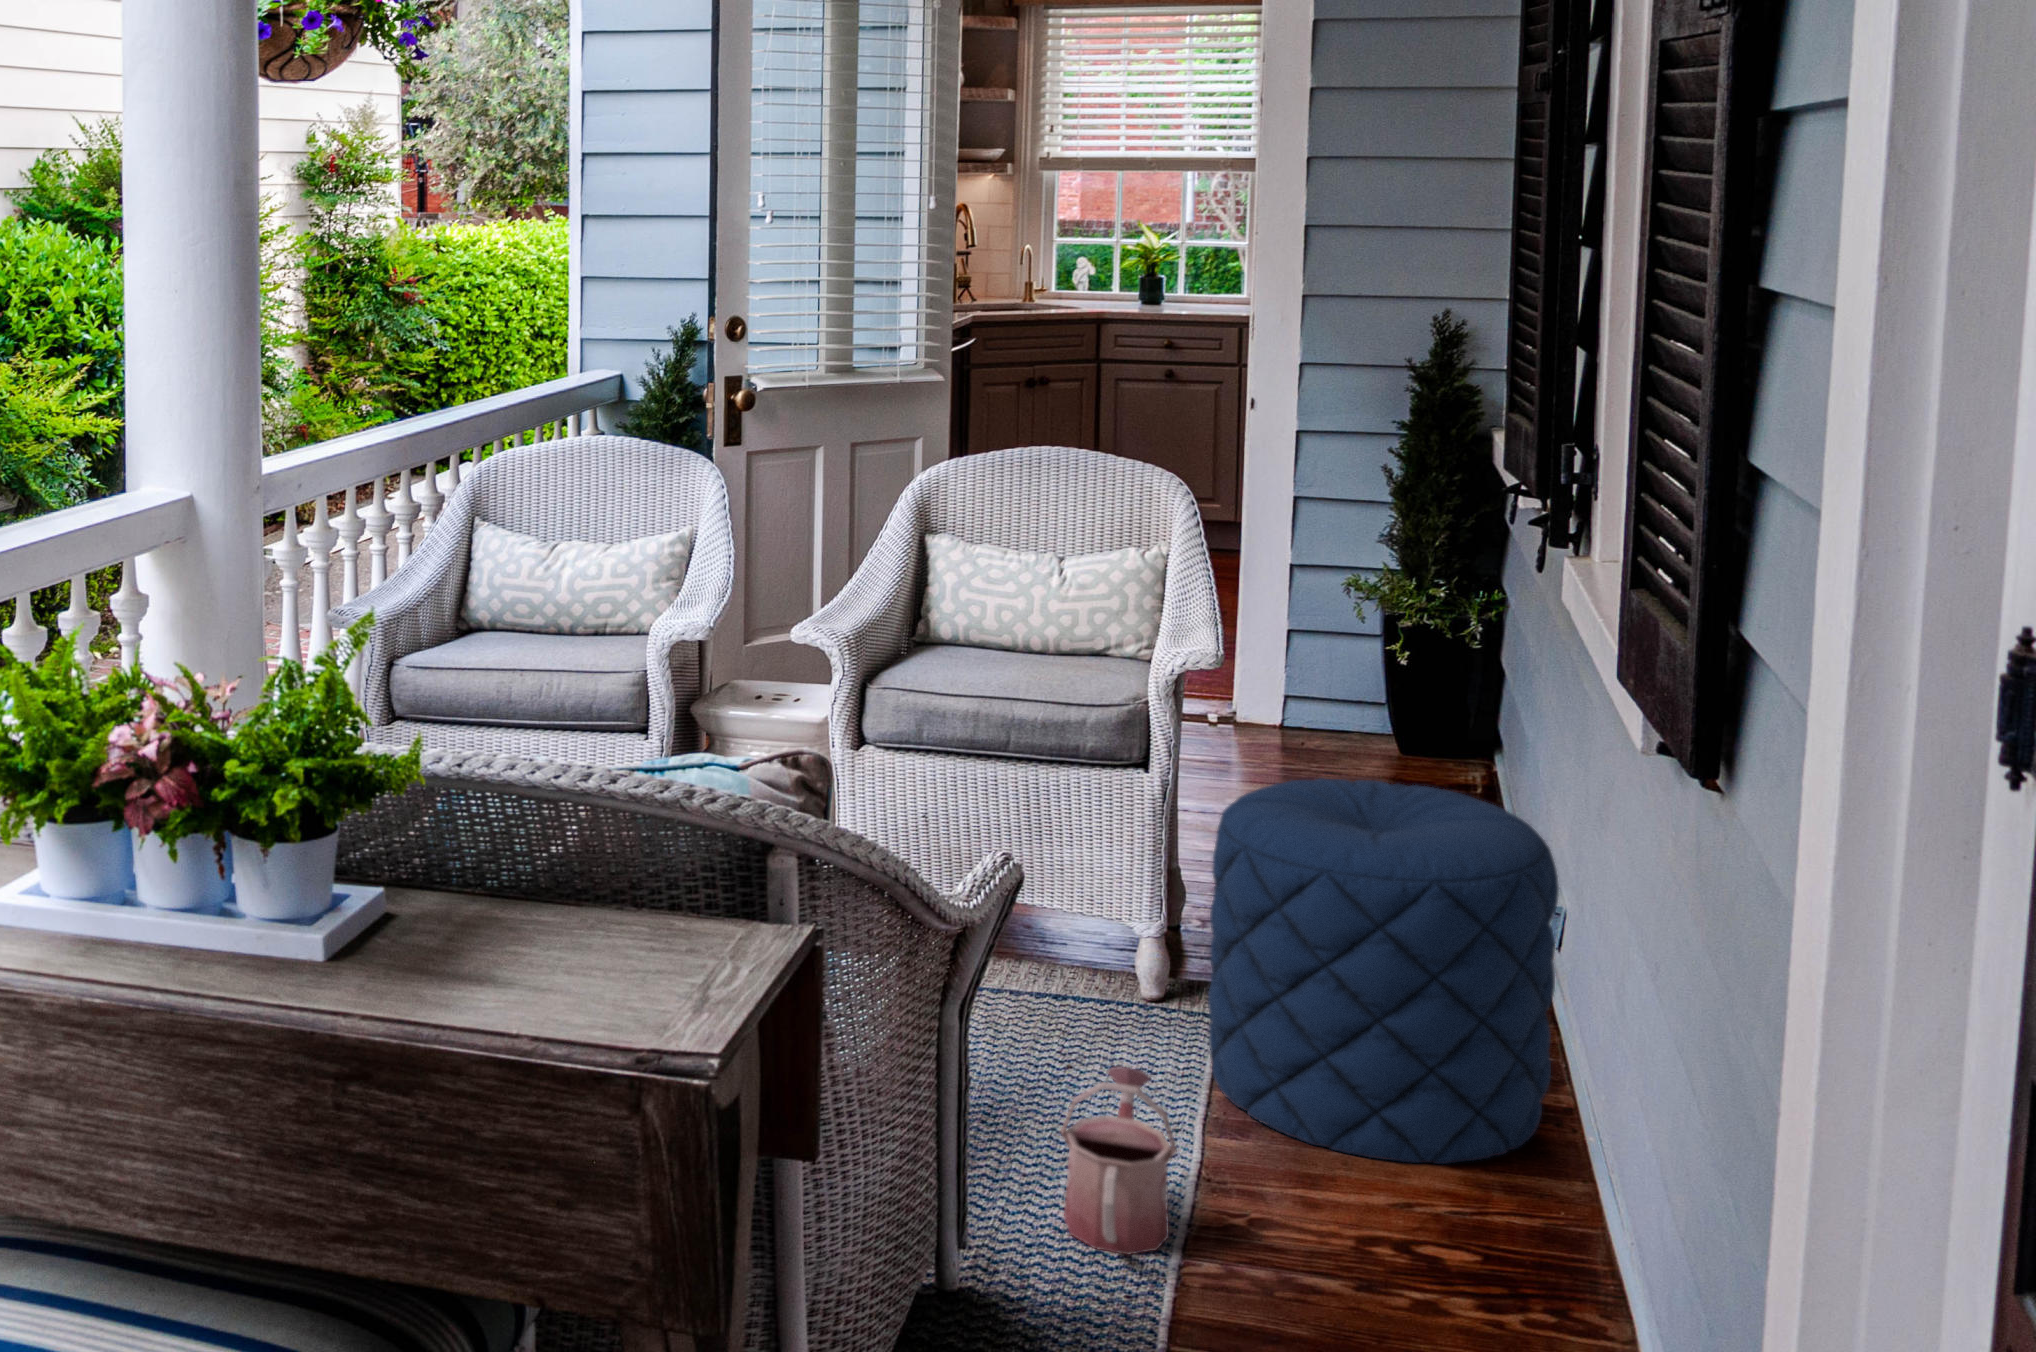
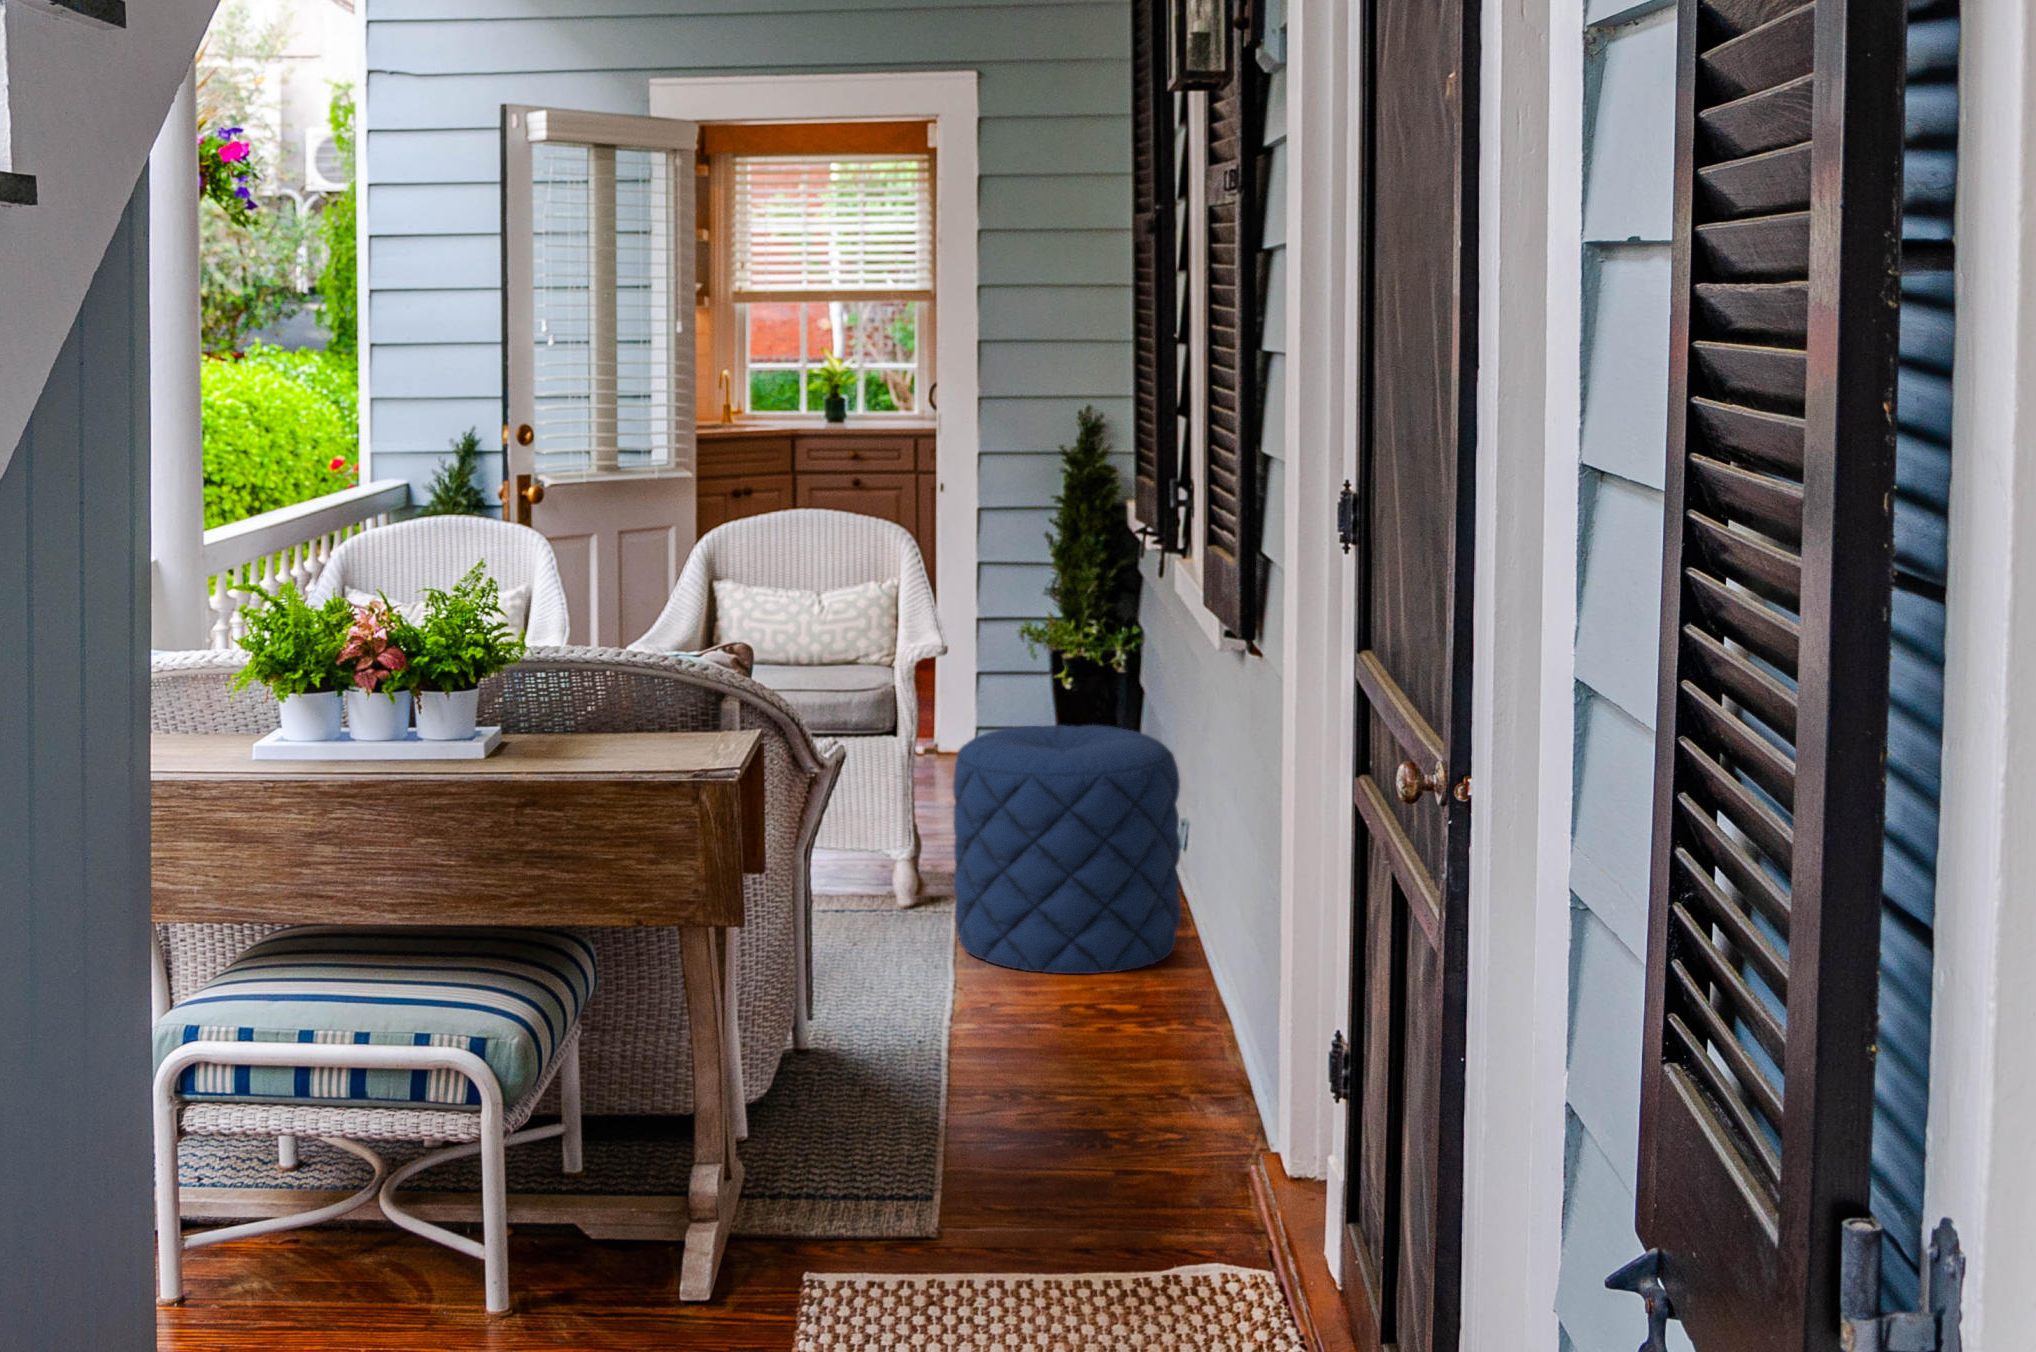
watering can: present [1061,1067,1177,1255] -> none [871,918,949,1033]

